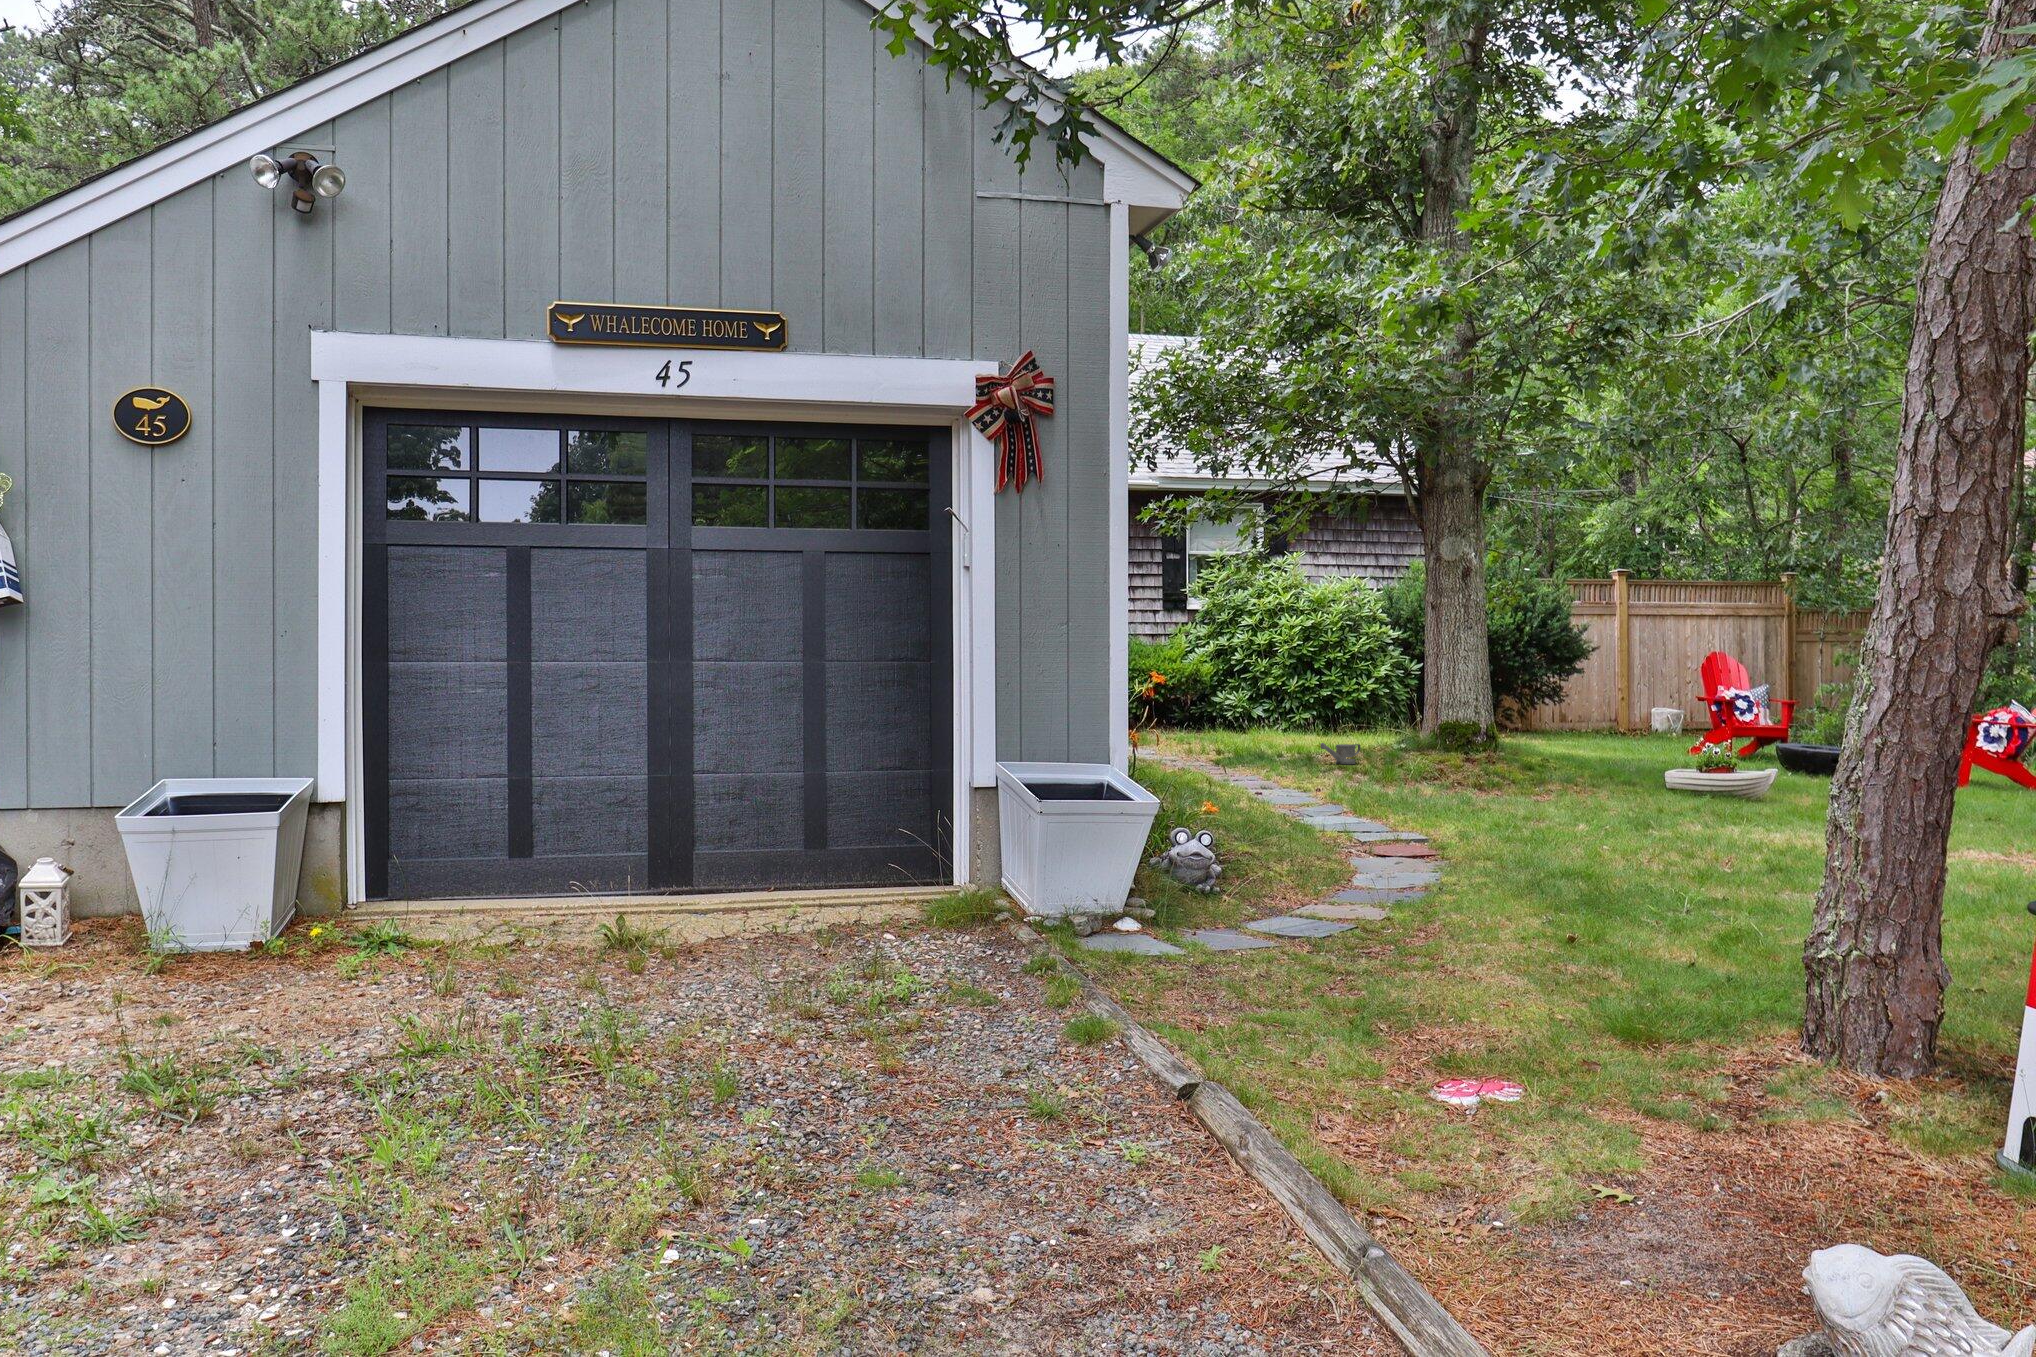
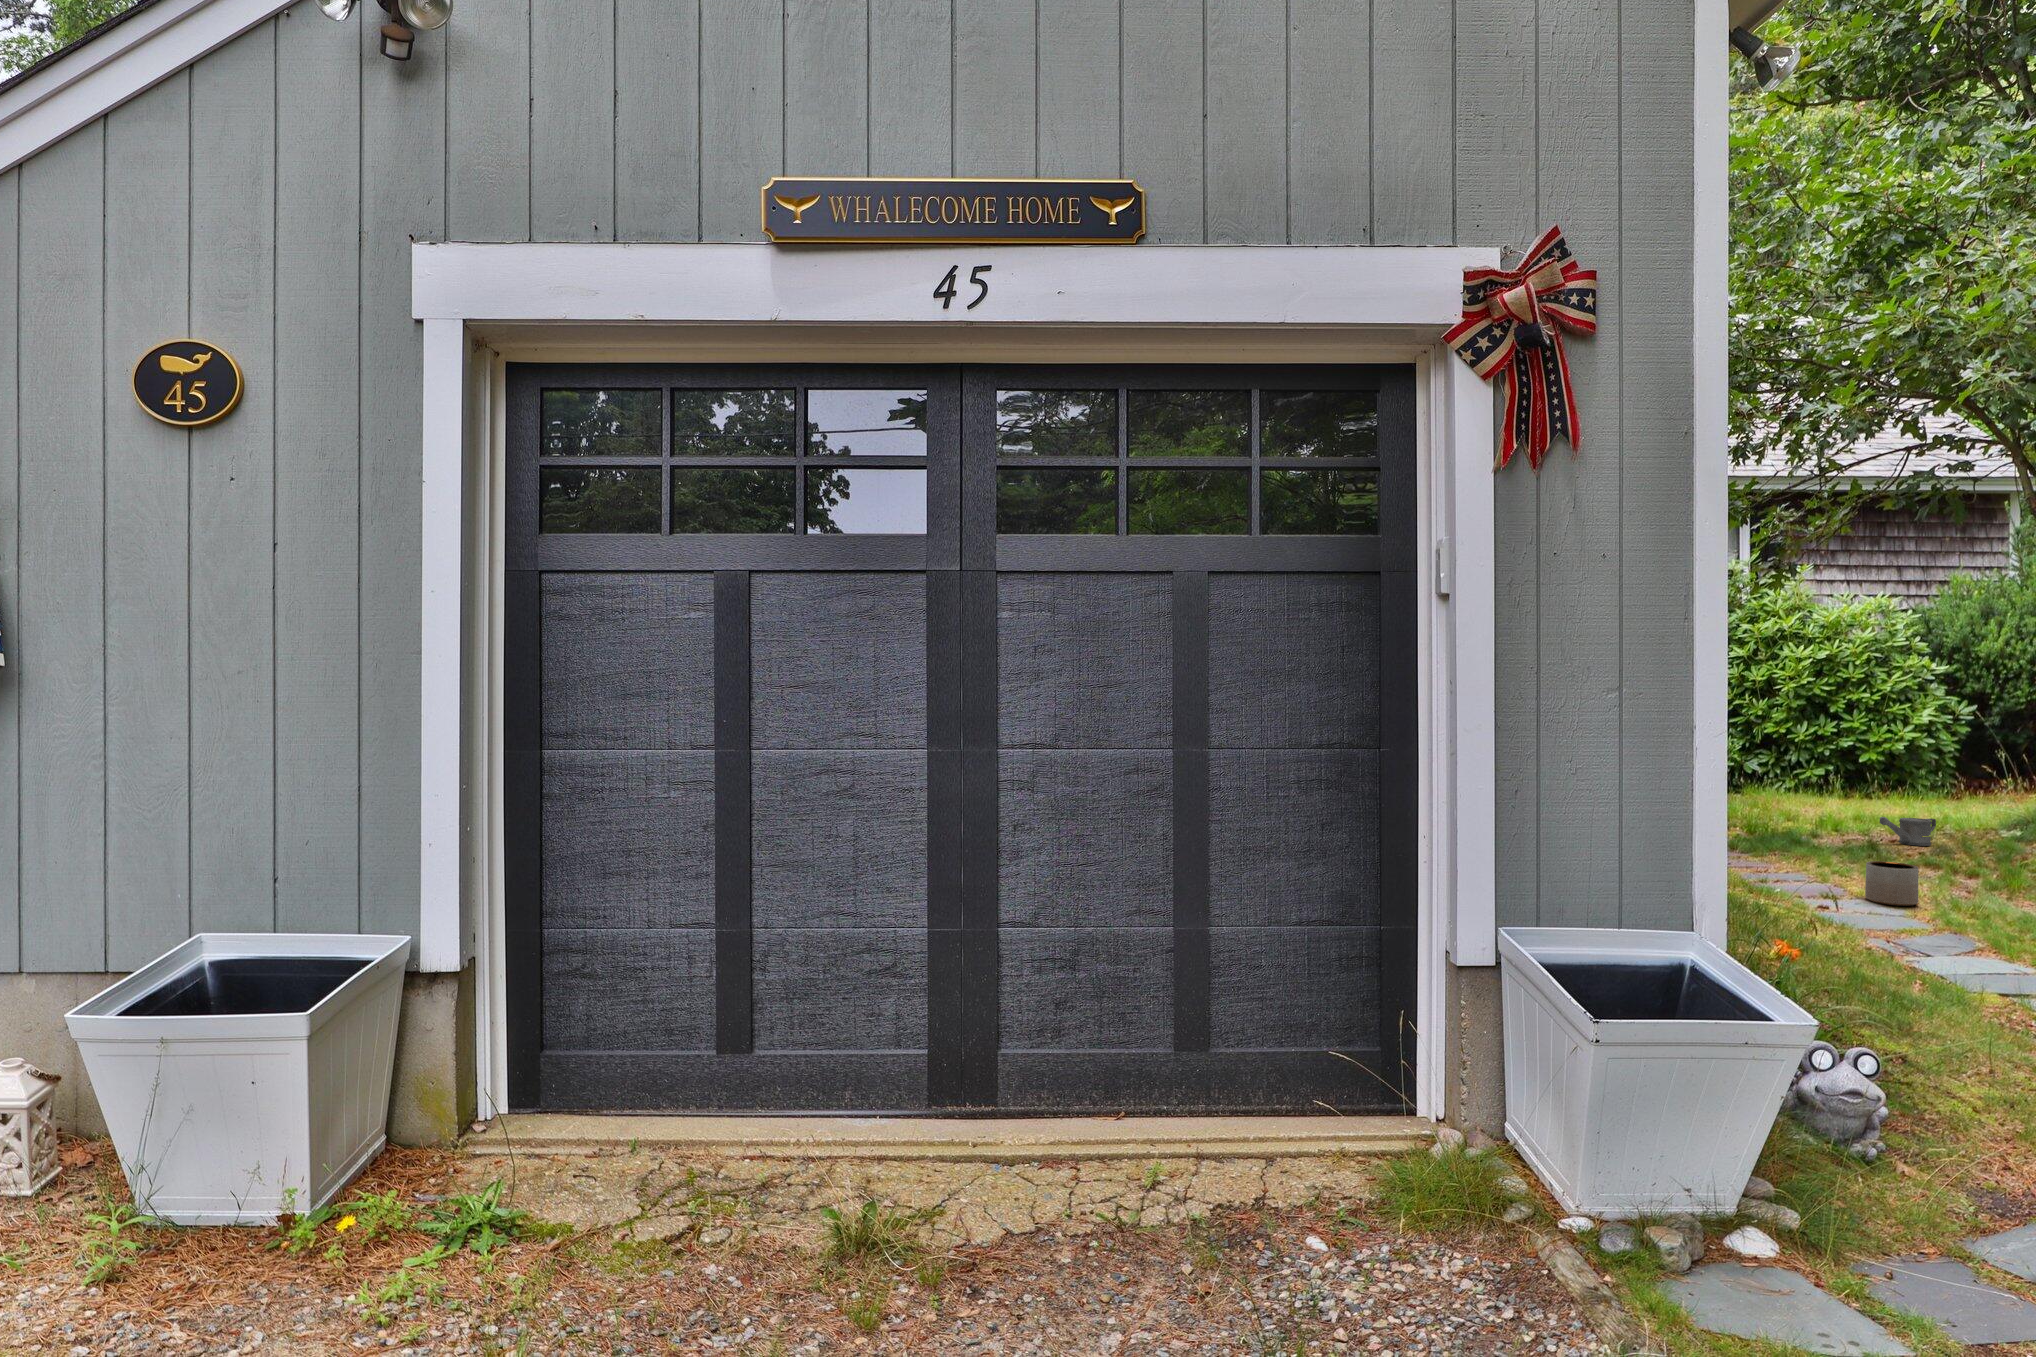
planter: none [1279,763,1309,791] -> present [1865,861,1918,906]

